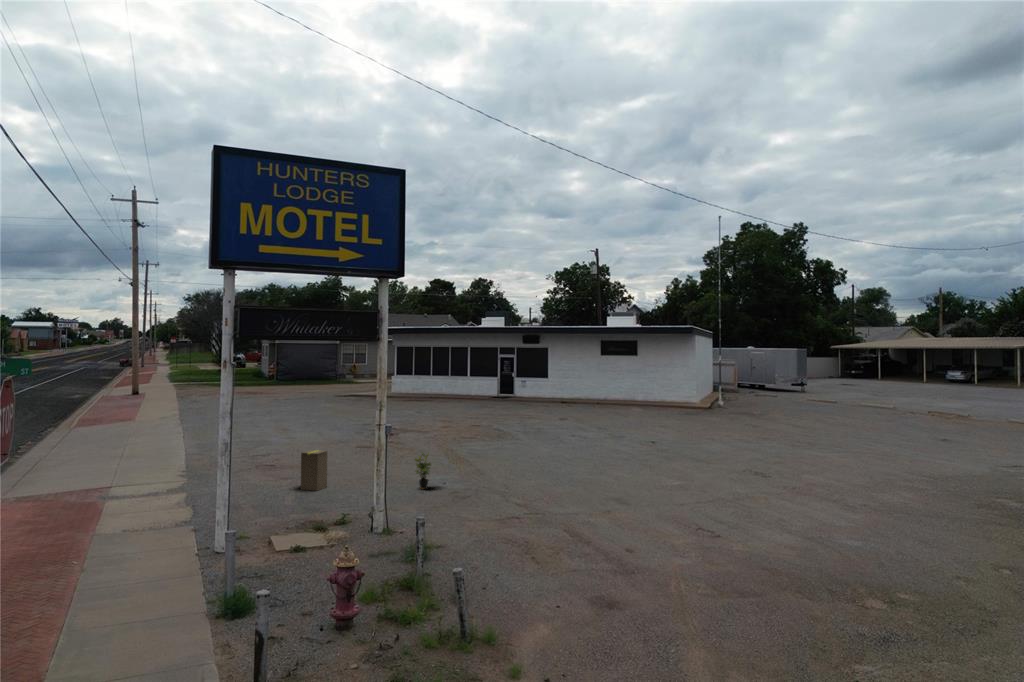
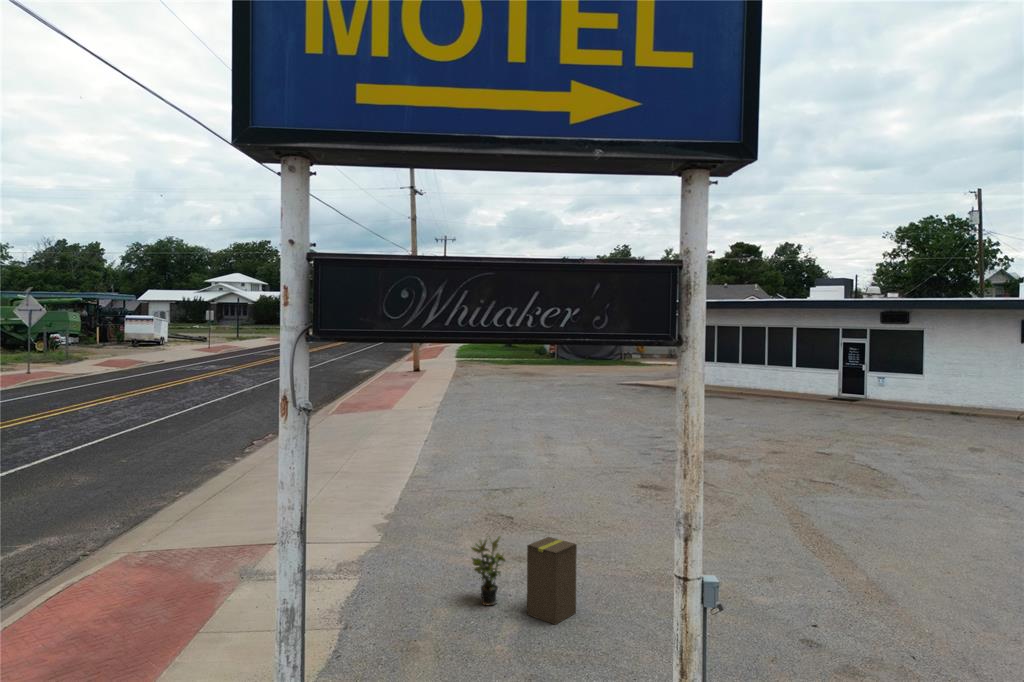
potted plant: present [415,453,431,489] -> present [472,536,505,605]

